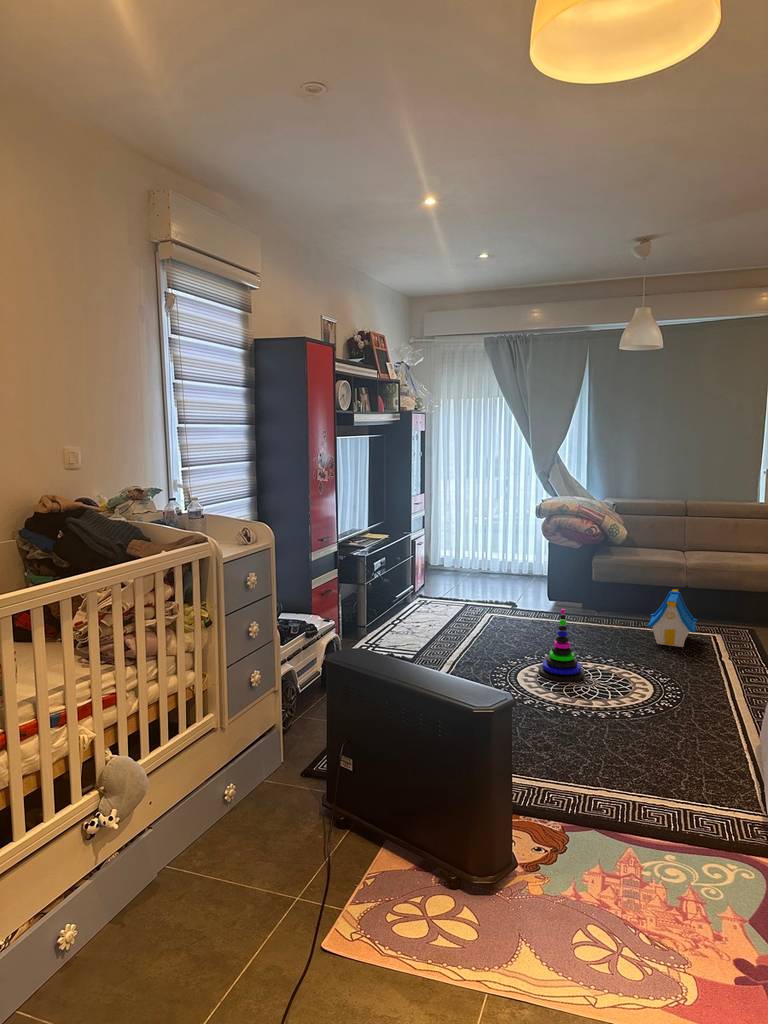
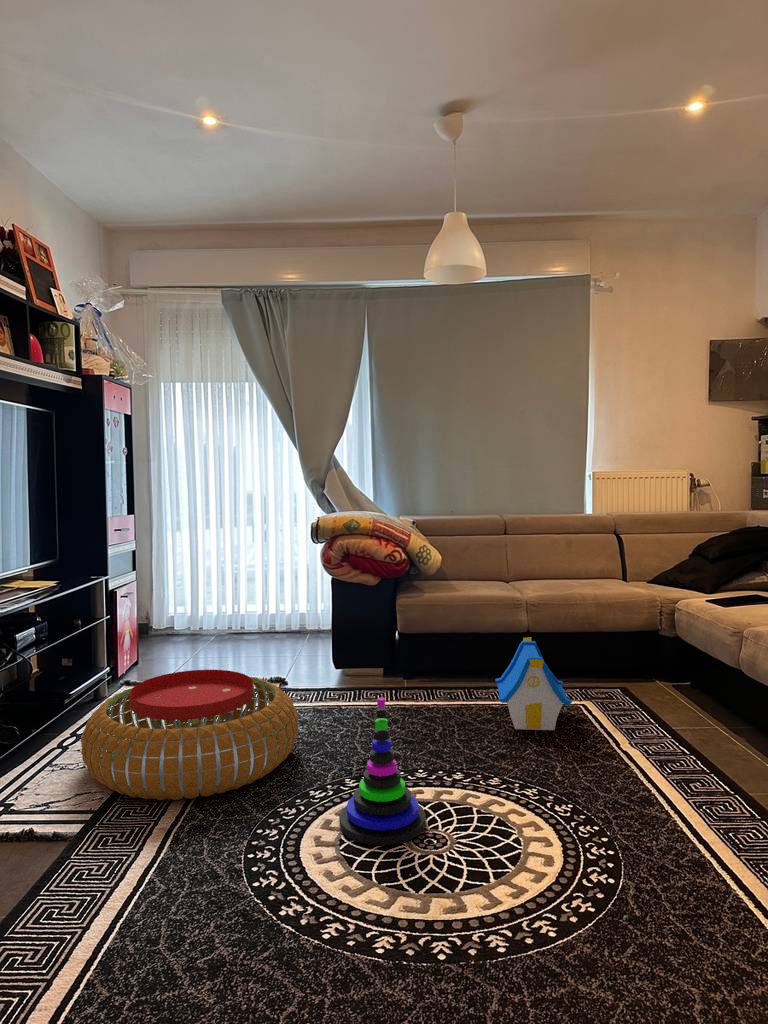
pouf: none [407,590,521,652] -> present [81,670,299,800]

